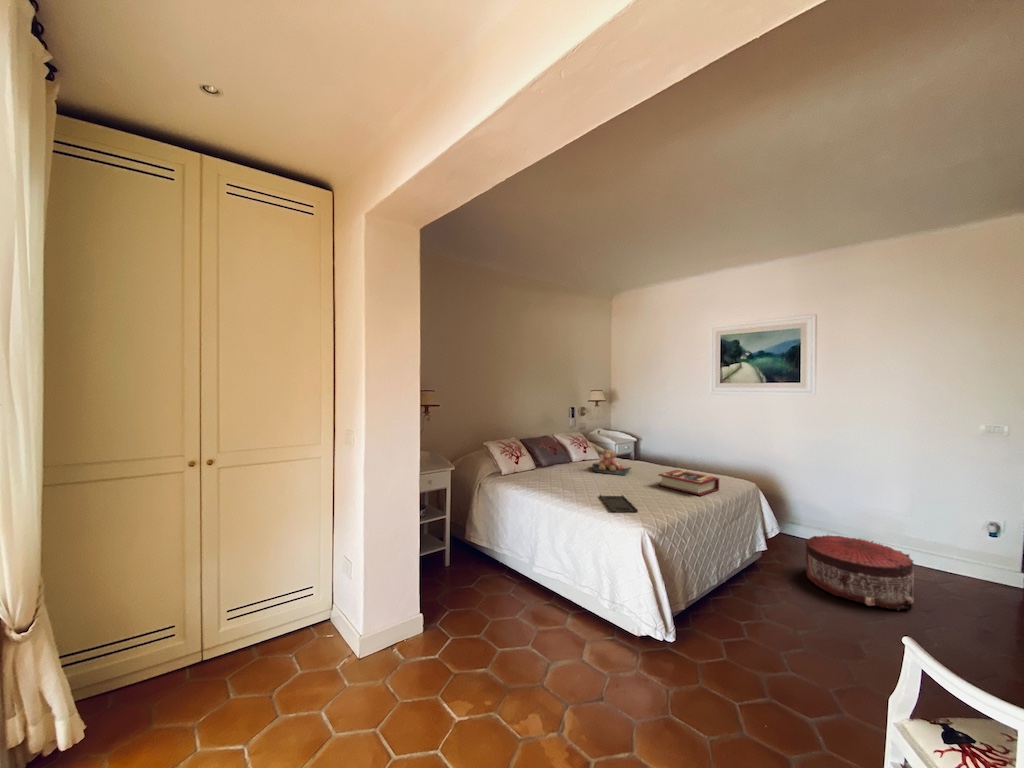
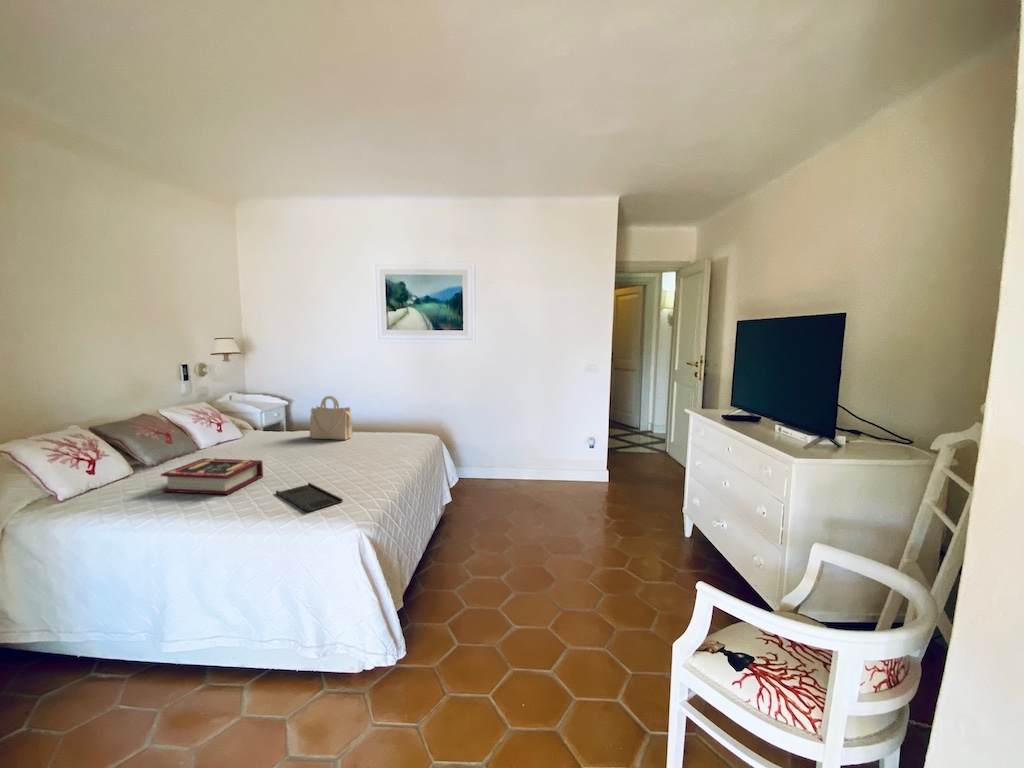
handbag: none [640,436,673,472] -> present [310,396,353,440]
teddy bear: present [592,449,631,475] -> none [240,422,302,458]
book: present [659,470,719,496] -> present [161,458,263,494]
pouf: present [805,535,914,610] -> none [480,465,551,521]

